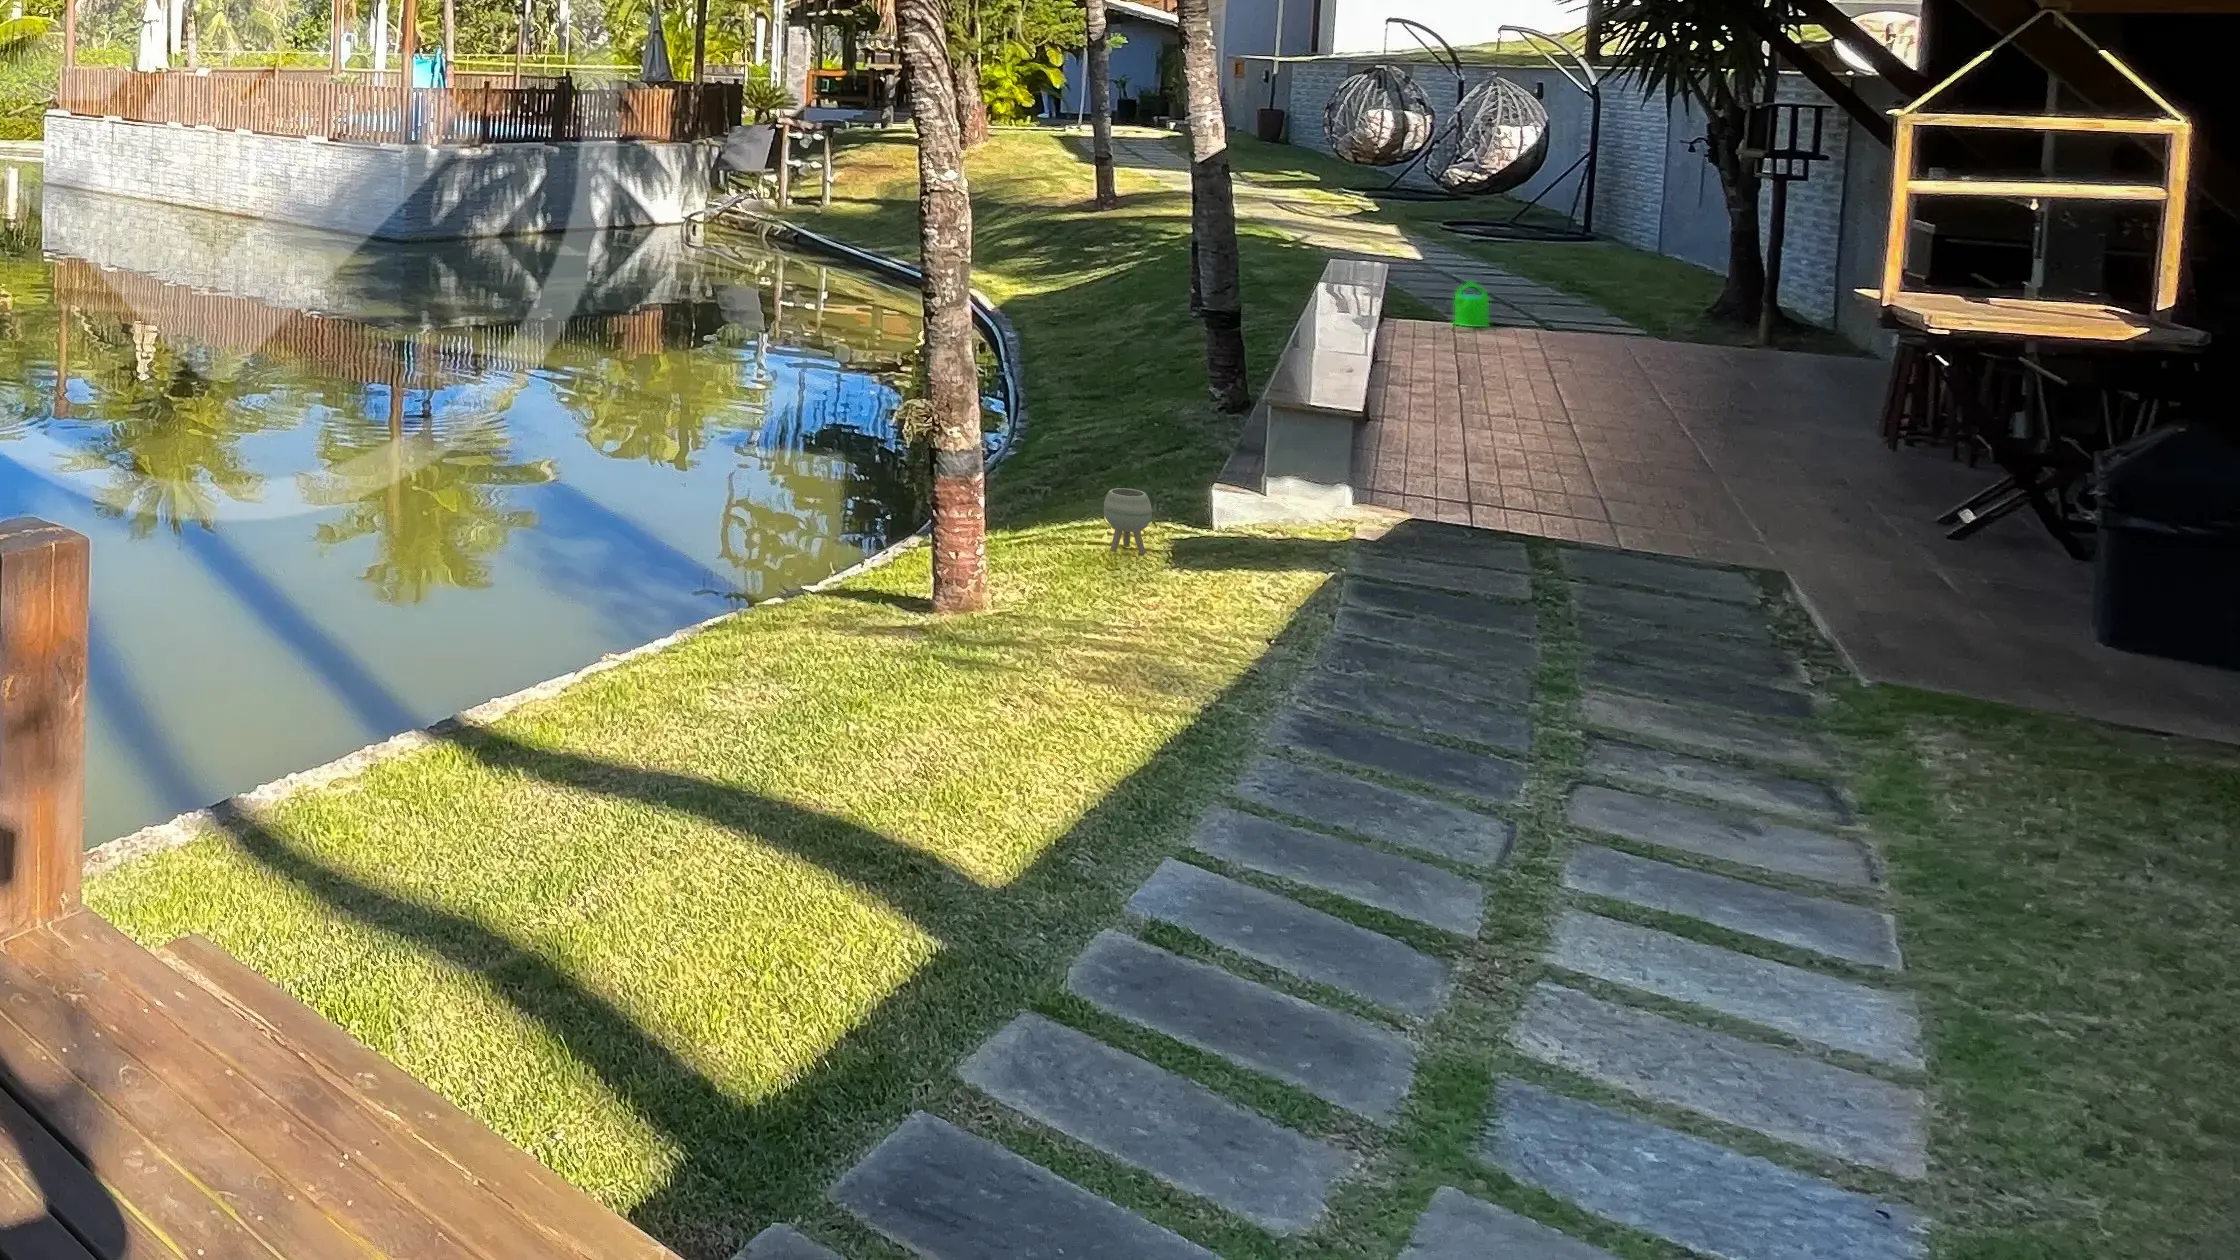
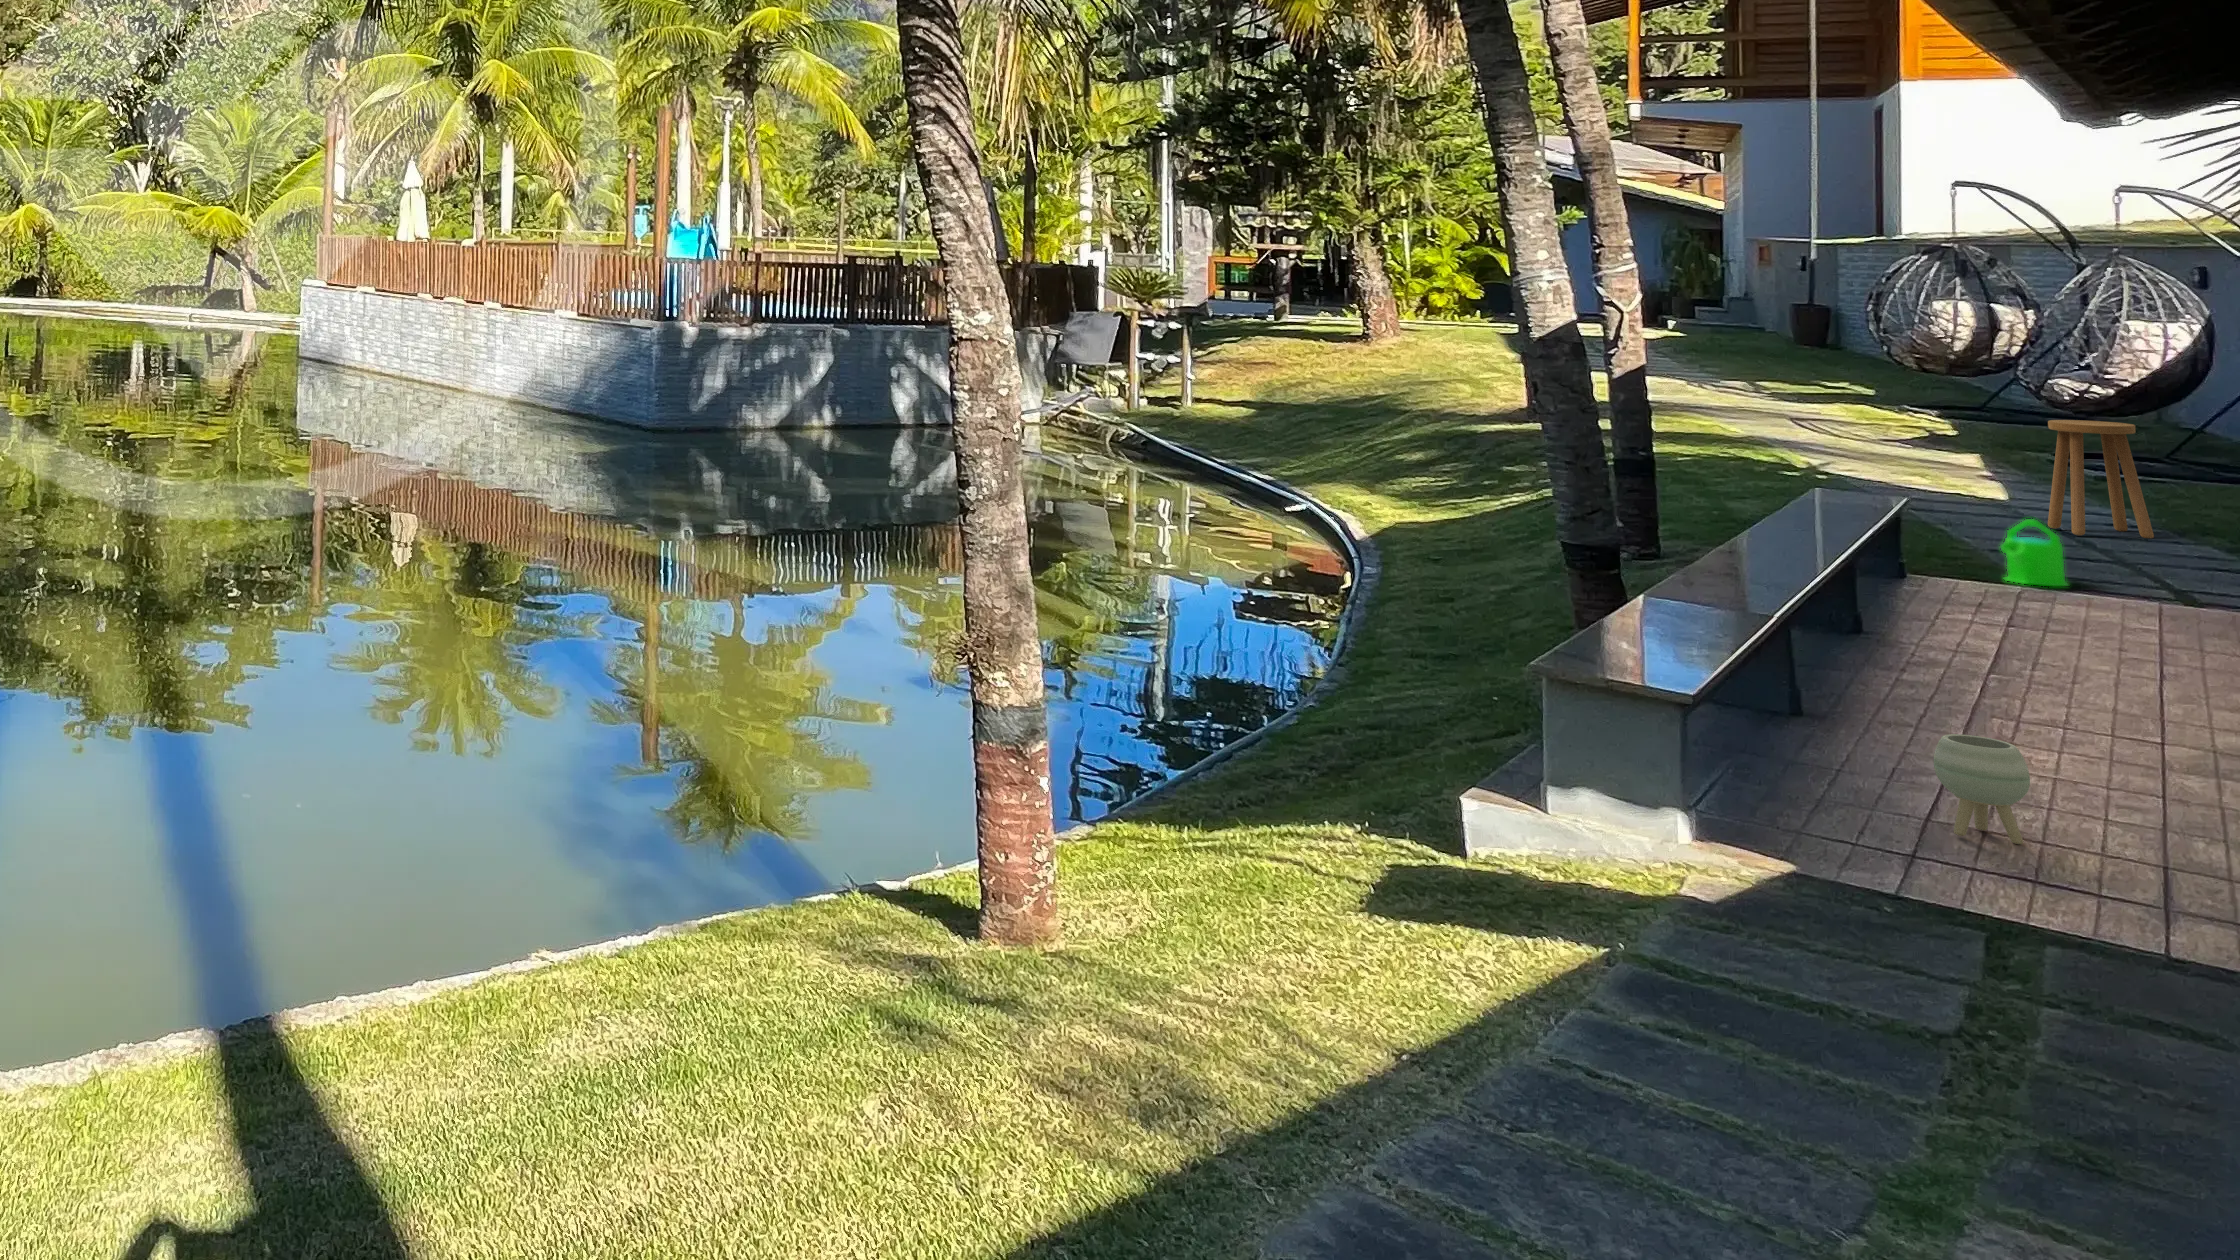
stool: none [1467,208,1530,289] -> present [2048,420,2154,538]
planter: present [1104,488,1152,554] -> present [1934,734,2030,844]

